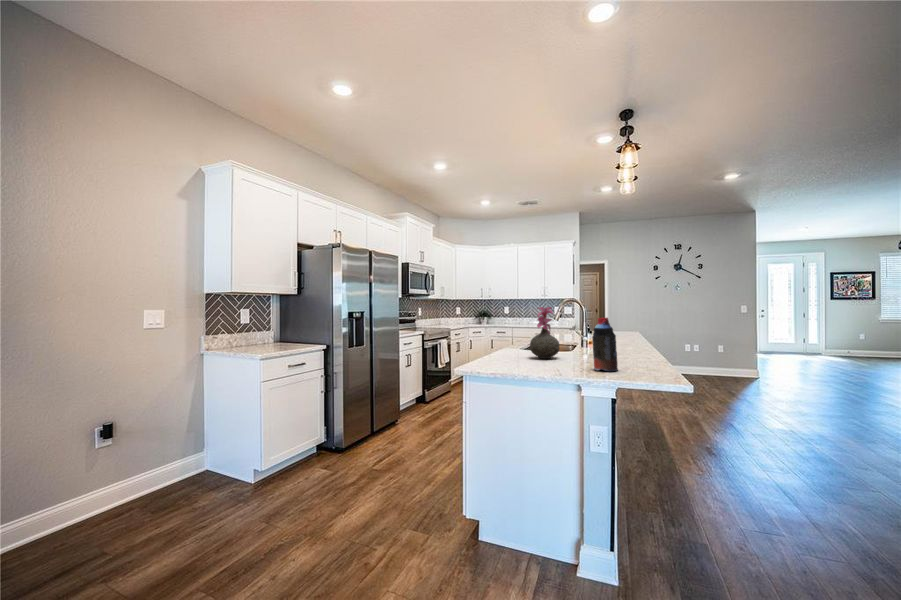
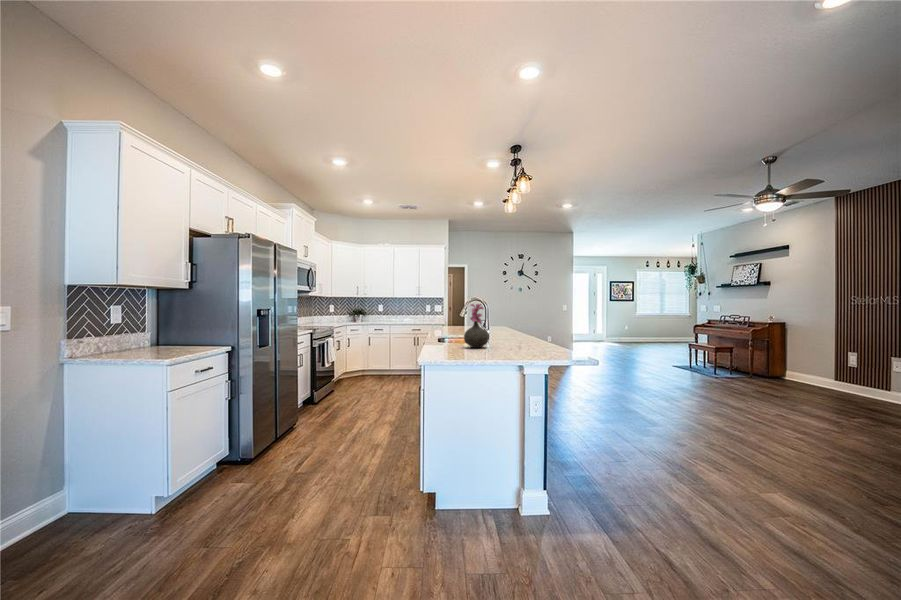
bottle: present [592,318,618,371] -> none [528,312,547,354]

